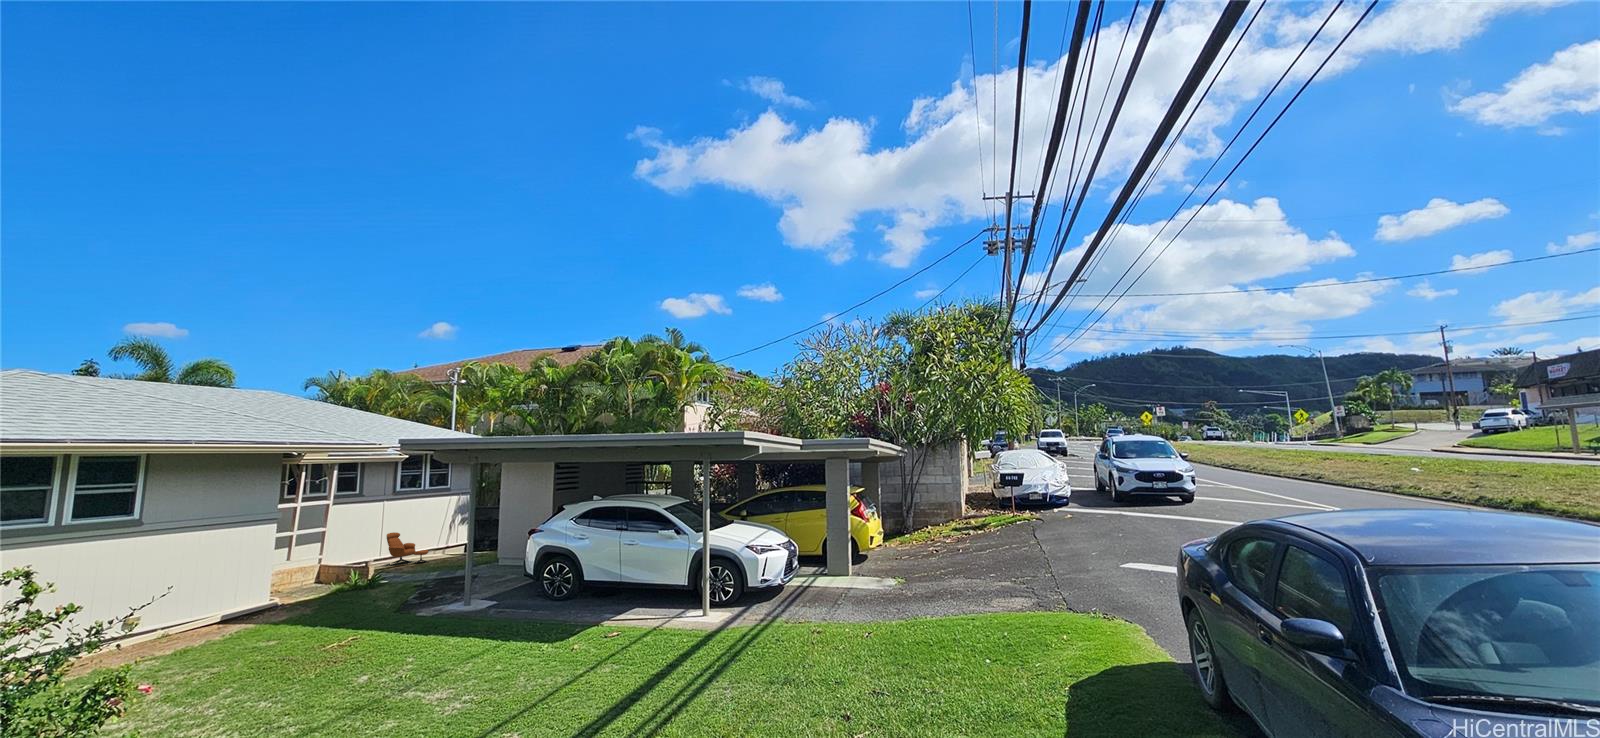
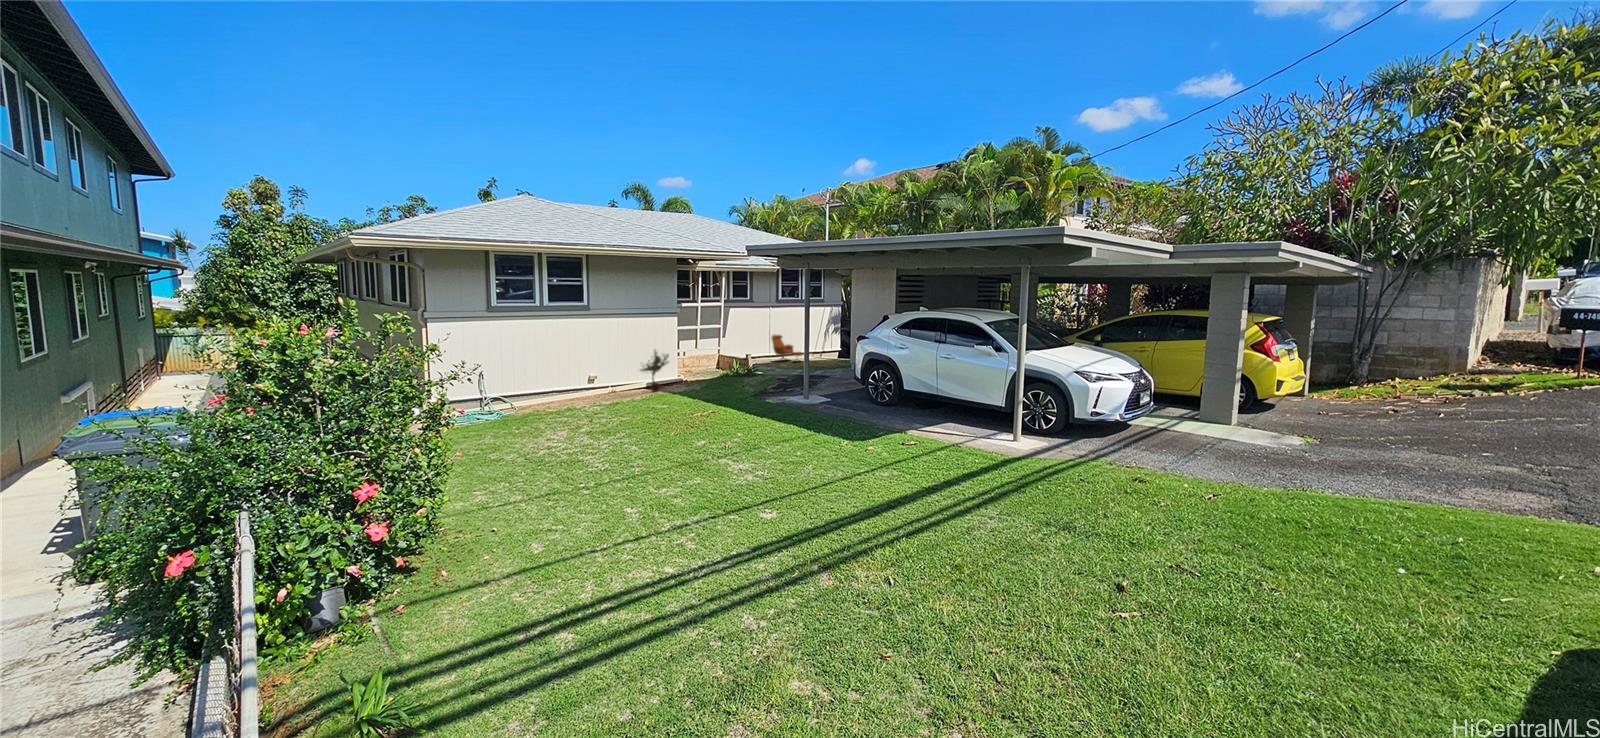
potted tree: none [216,567,265,624] -> present [641,350,668,392]

